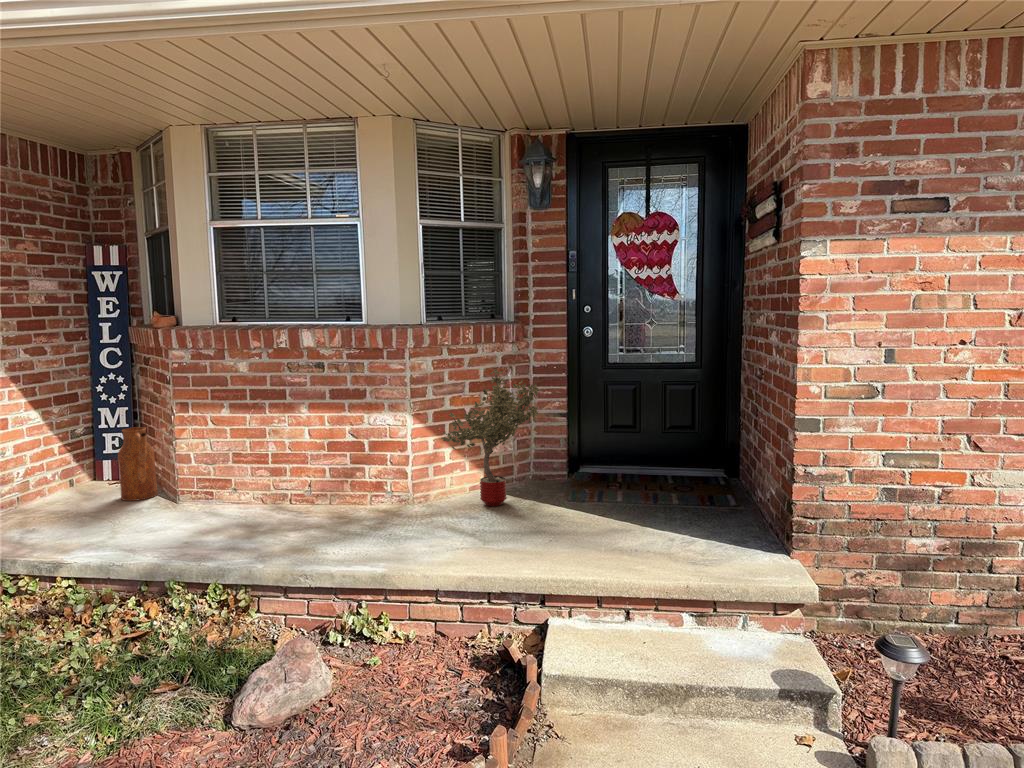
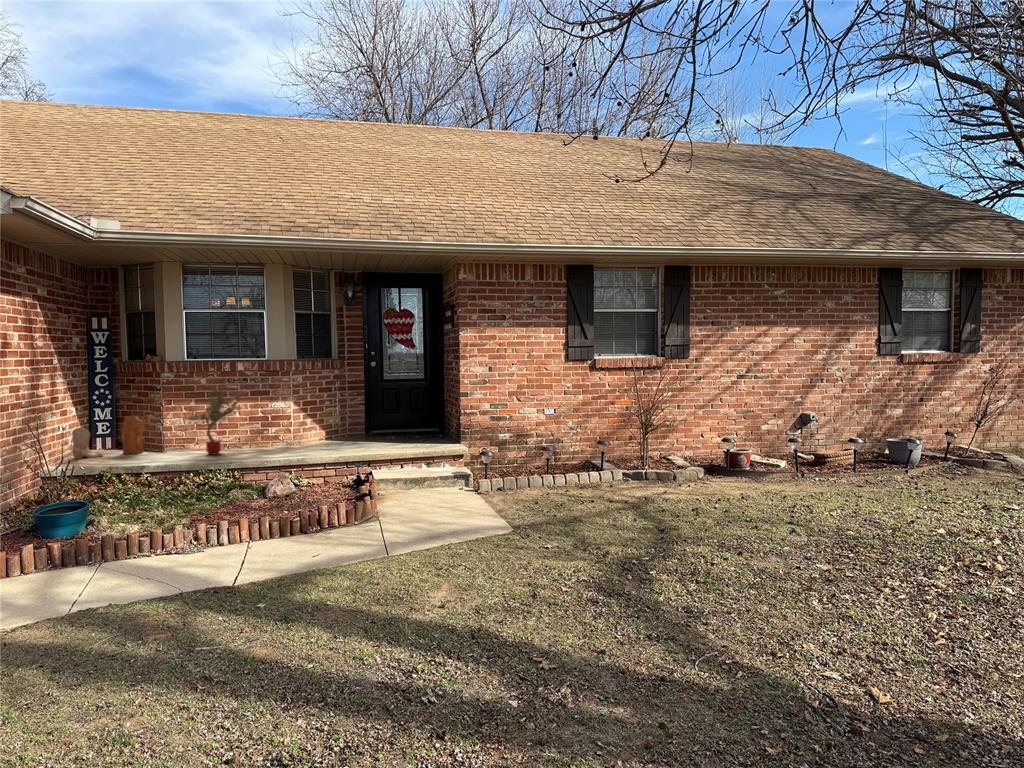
potted tree: present [441,369,539,506] -> present [183,386,241,455]
boots: none [32,446,92,506] -> present [72,427,103,459]

